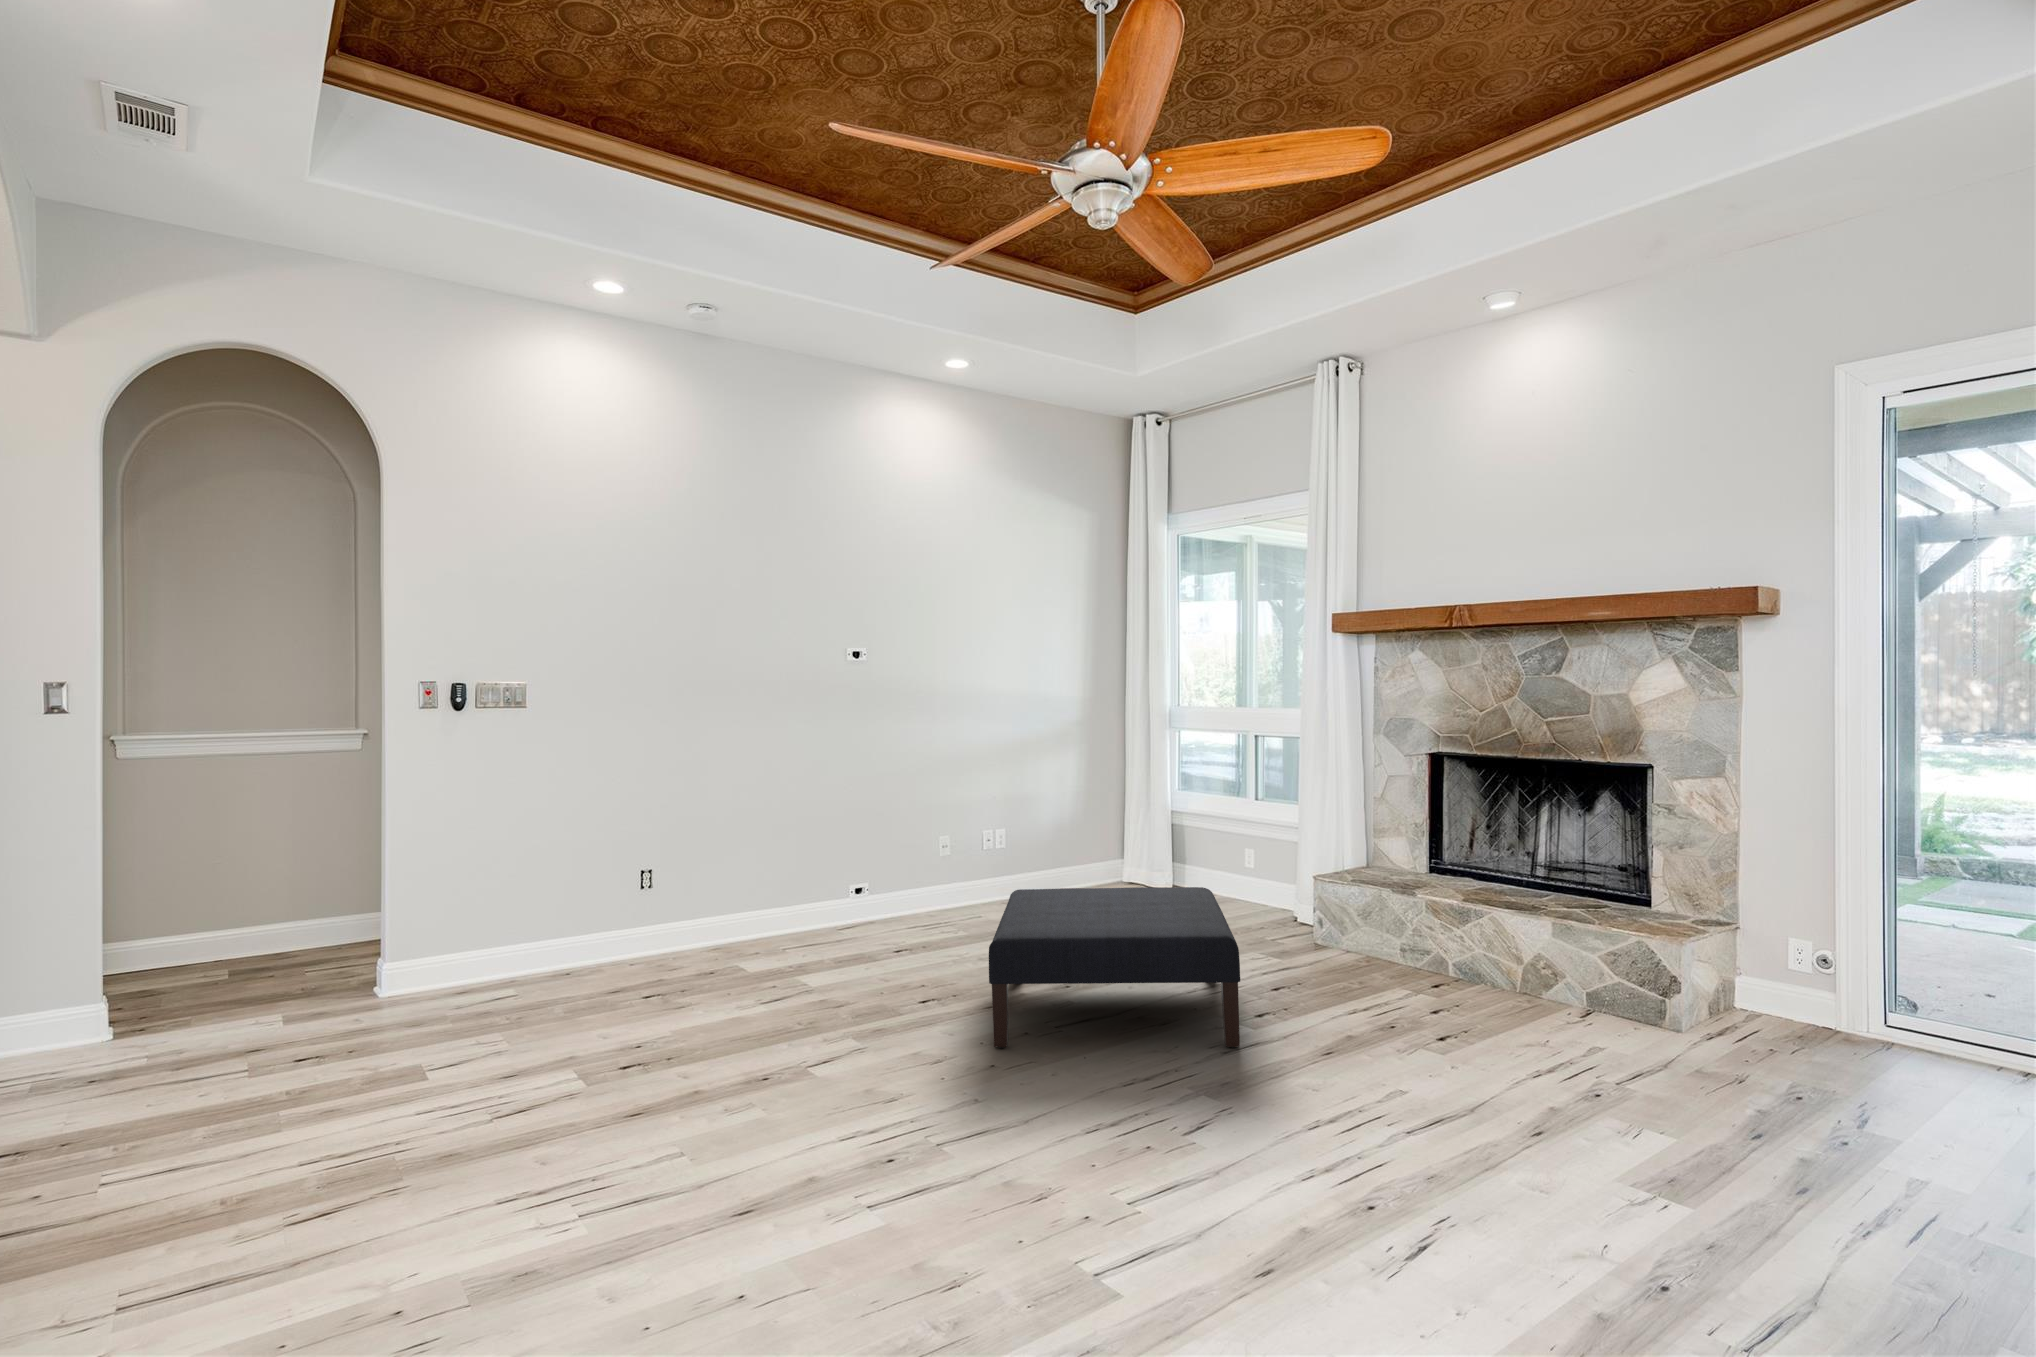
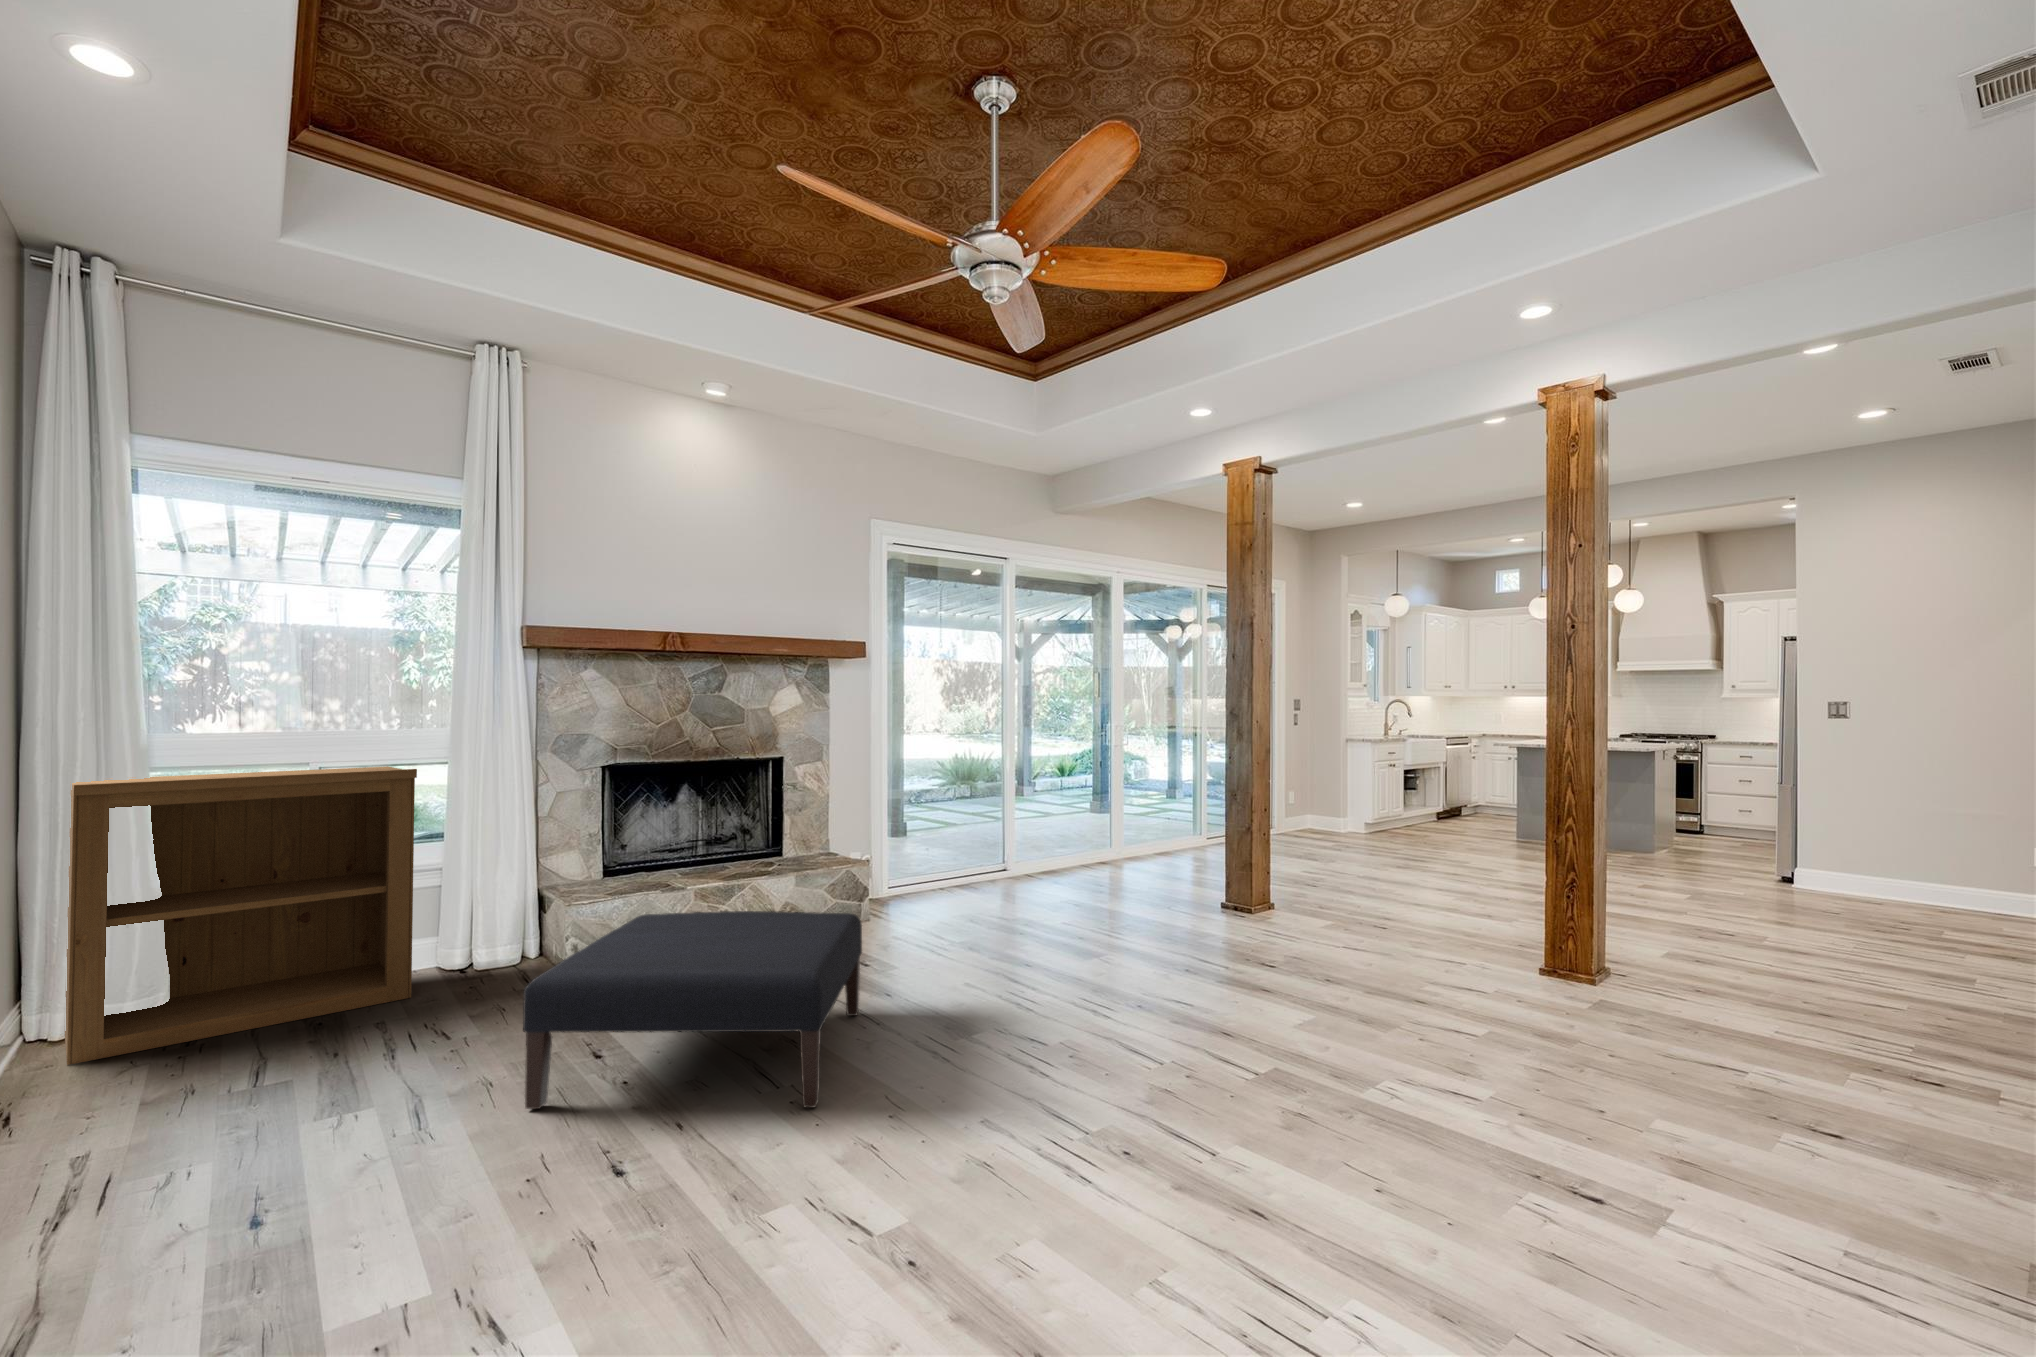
bookshelf: none [1092,734,1286,921] -> present [65,766,417,1065]

